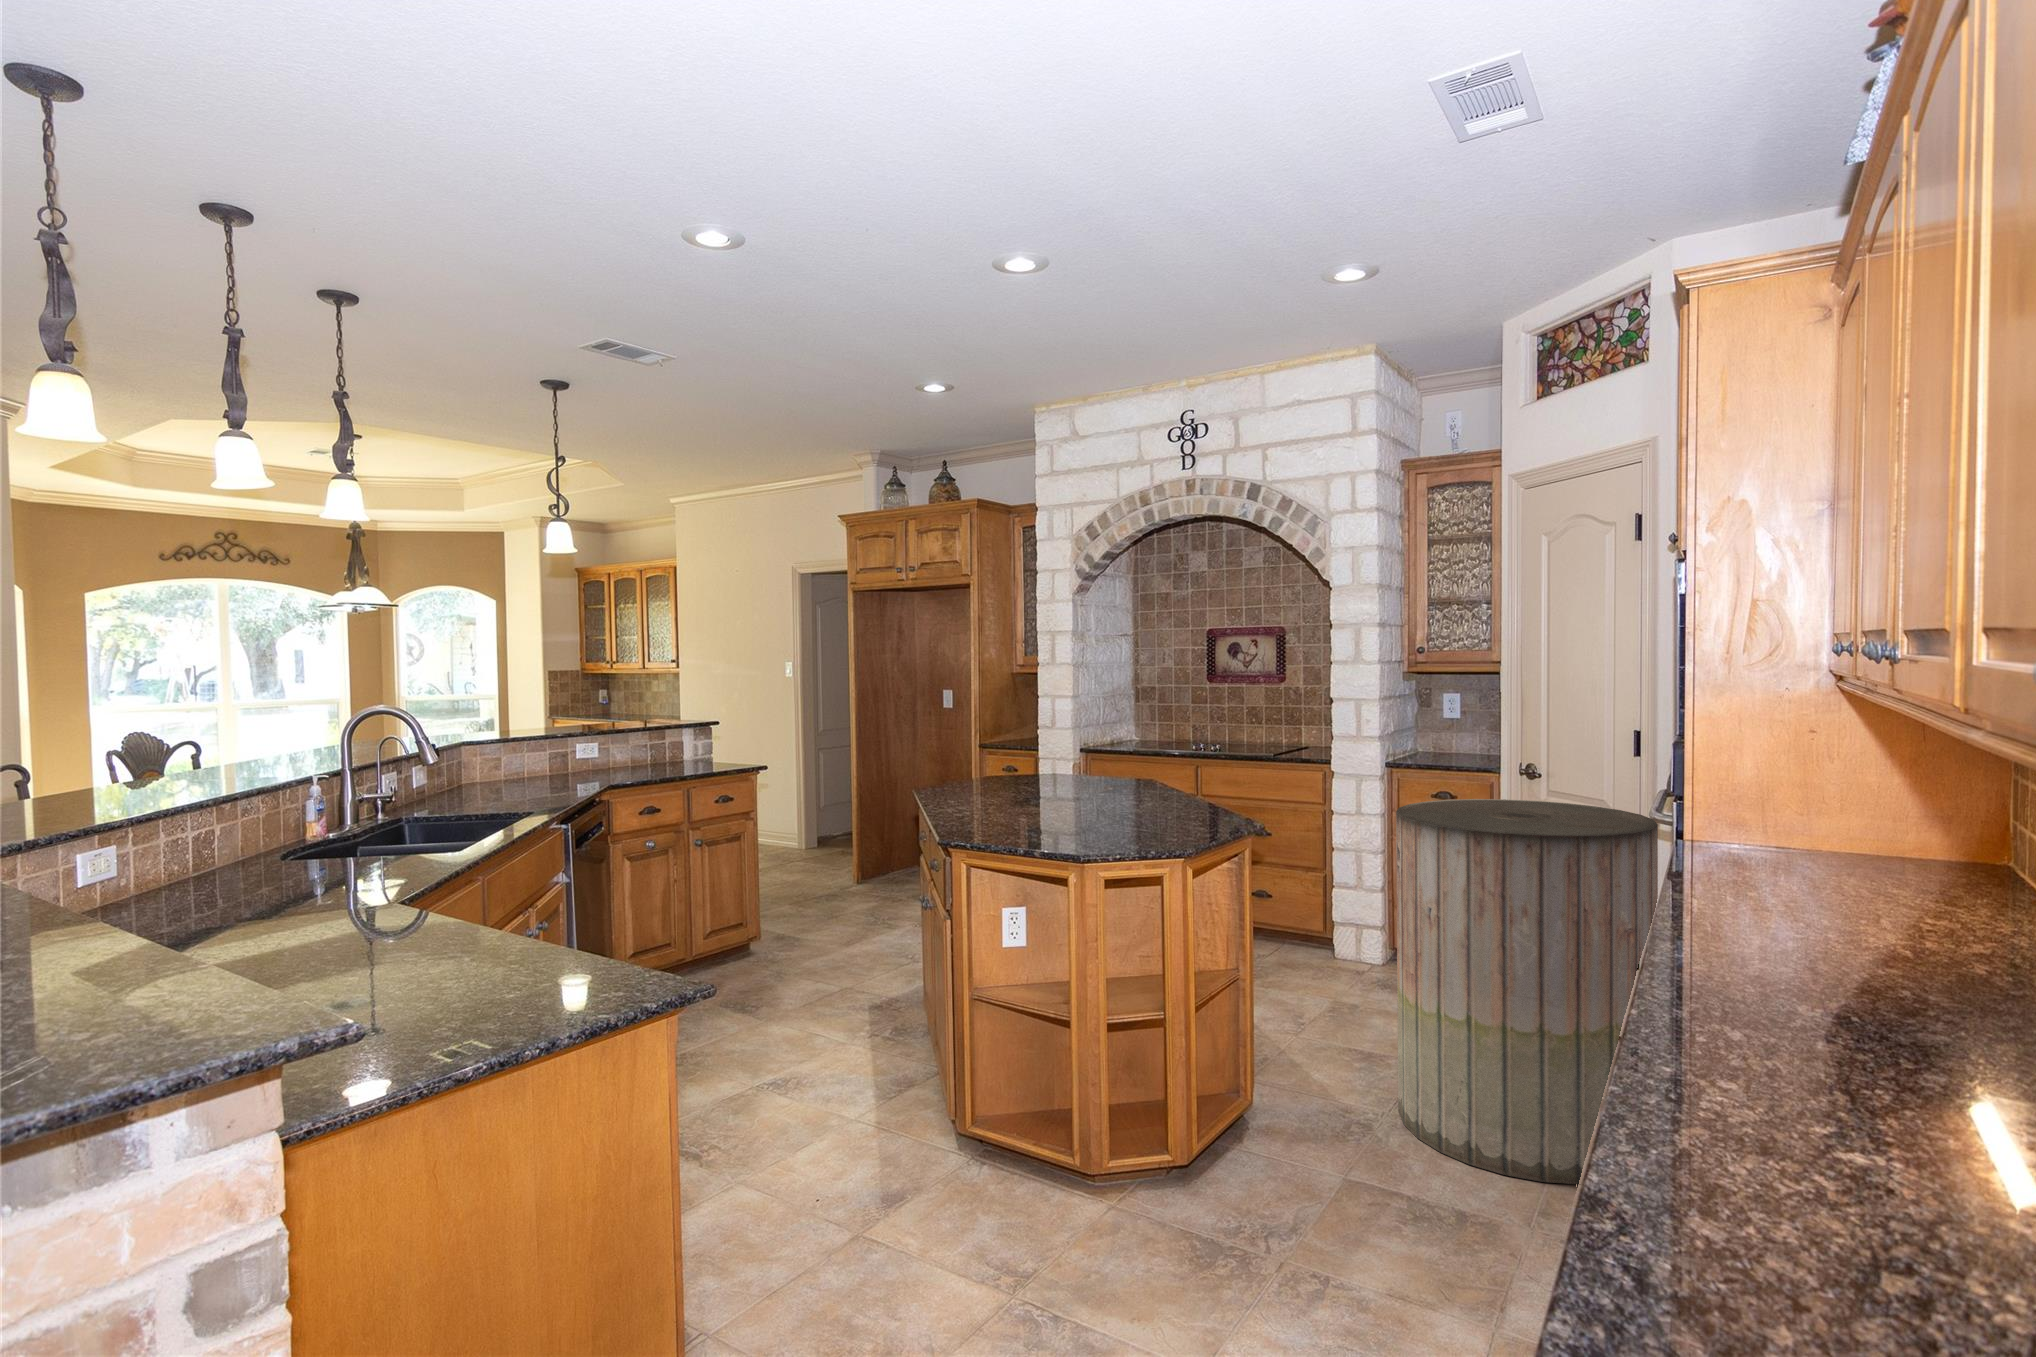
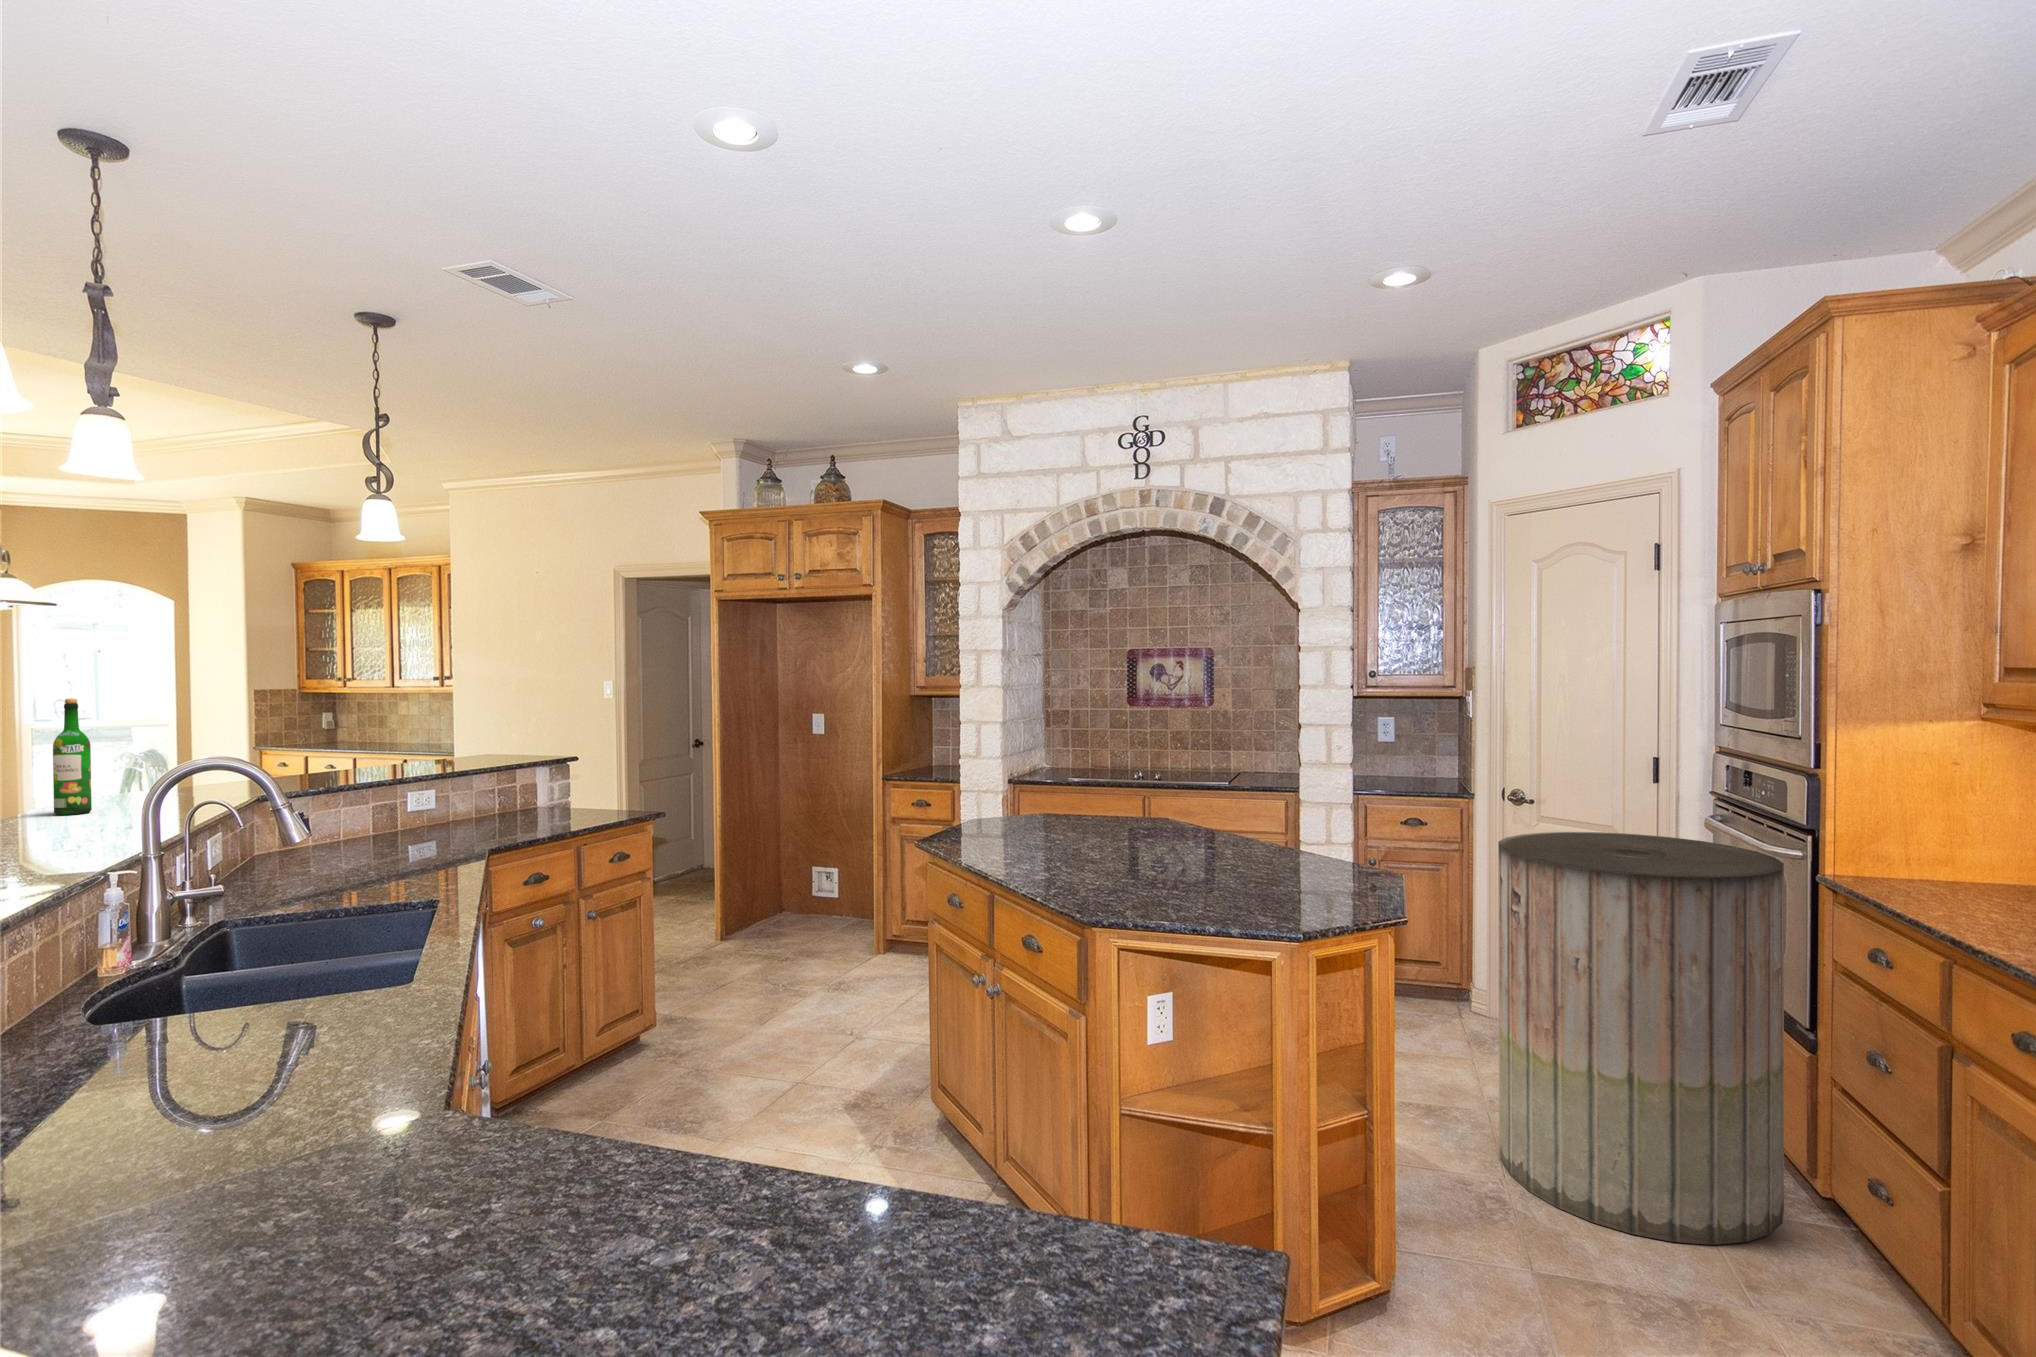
wine bottle: none [337,670,360,750] -> present [53,698,92,815]

